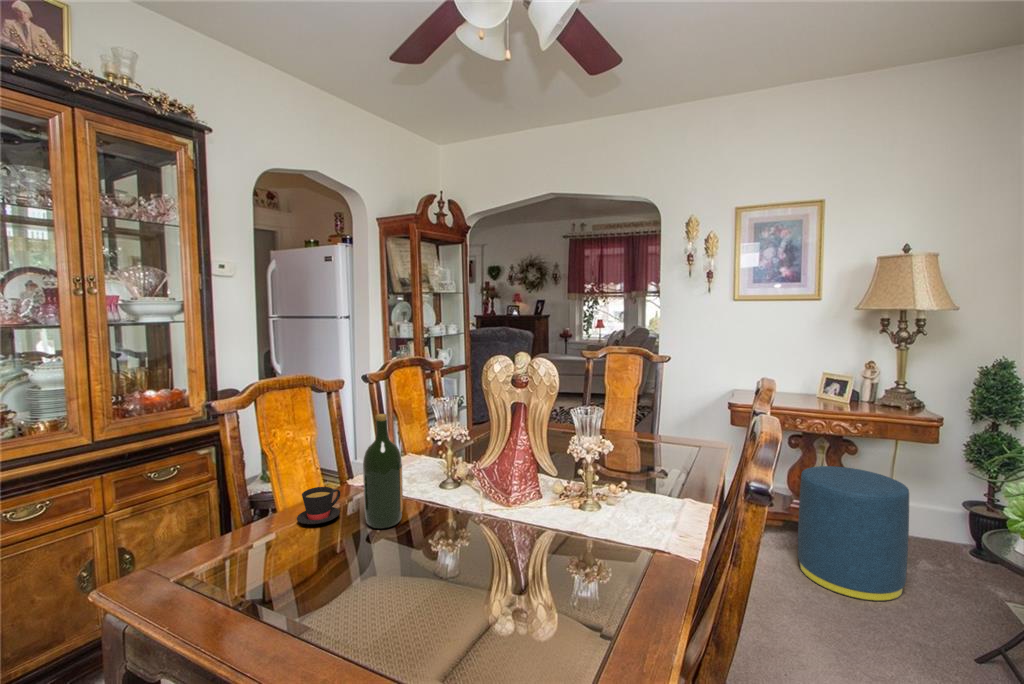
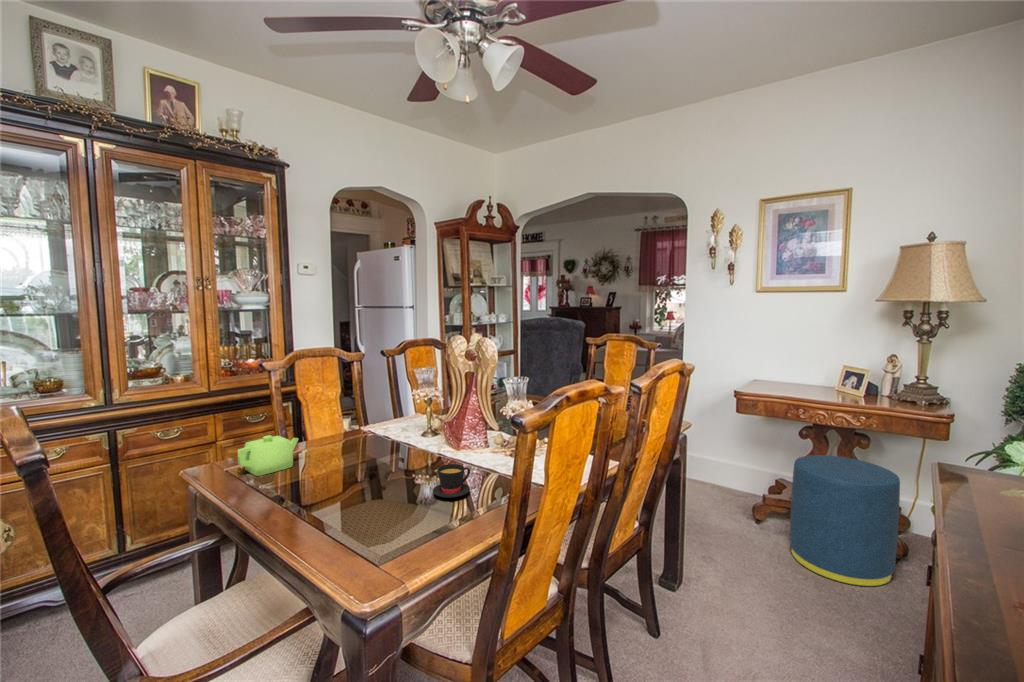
wine bottle: present [363,414,403,529] -> none [355,376,384,459]
teacup: present [297,487,340,524] -> present [433,464,470,498]
teapot: none [198,508,283,577] -> present [238,435,298,476]

